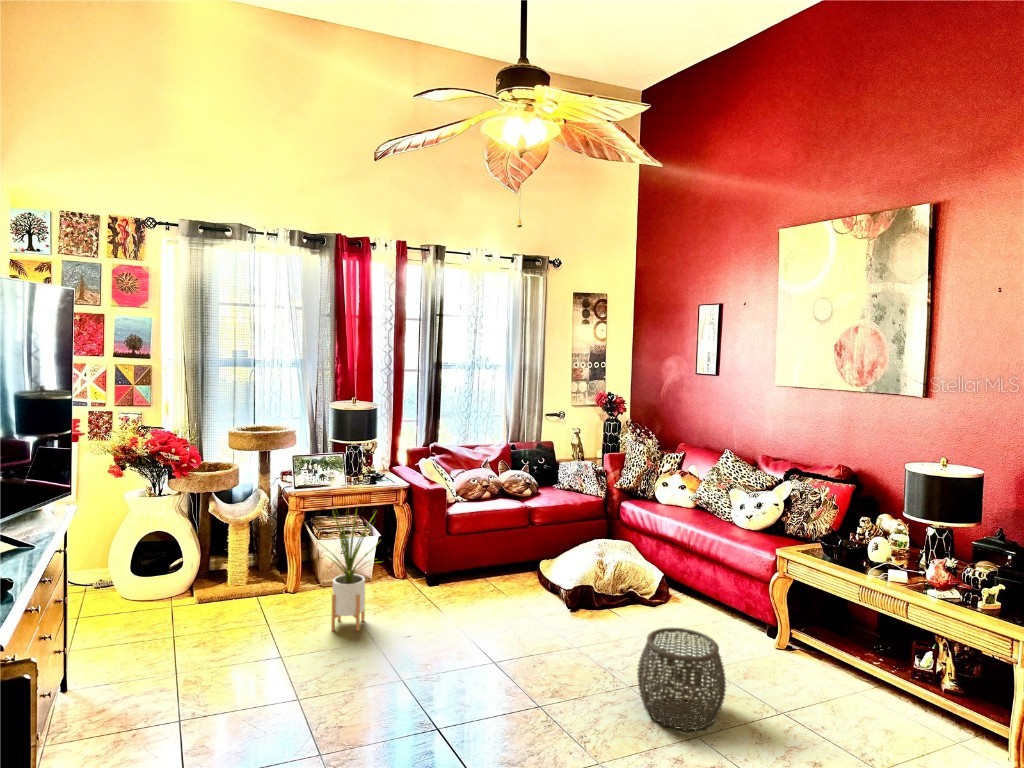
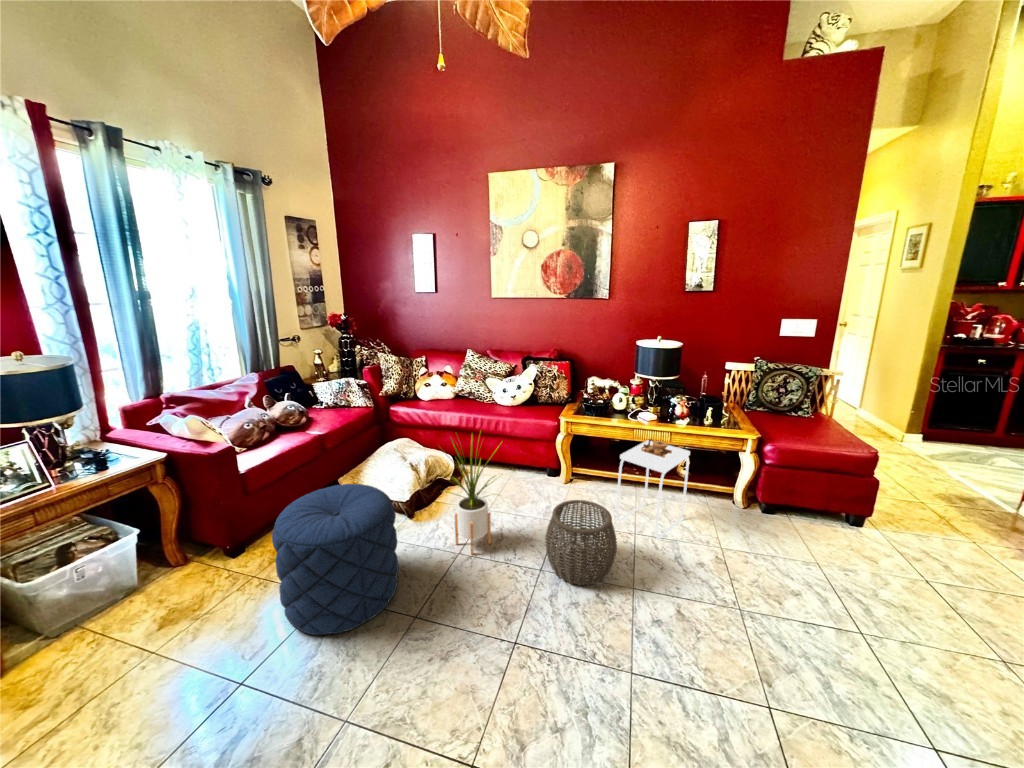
house plant: present [316,509,375,631] -> present [445,436,499,555]
pouf: none [422,538,521,655] -> present [272,484,399,635]
side table: none [786,598,910,746] -> present [616,439,690,539]

